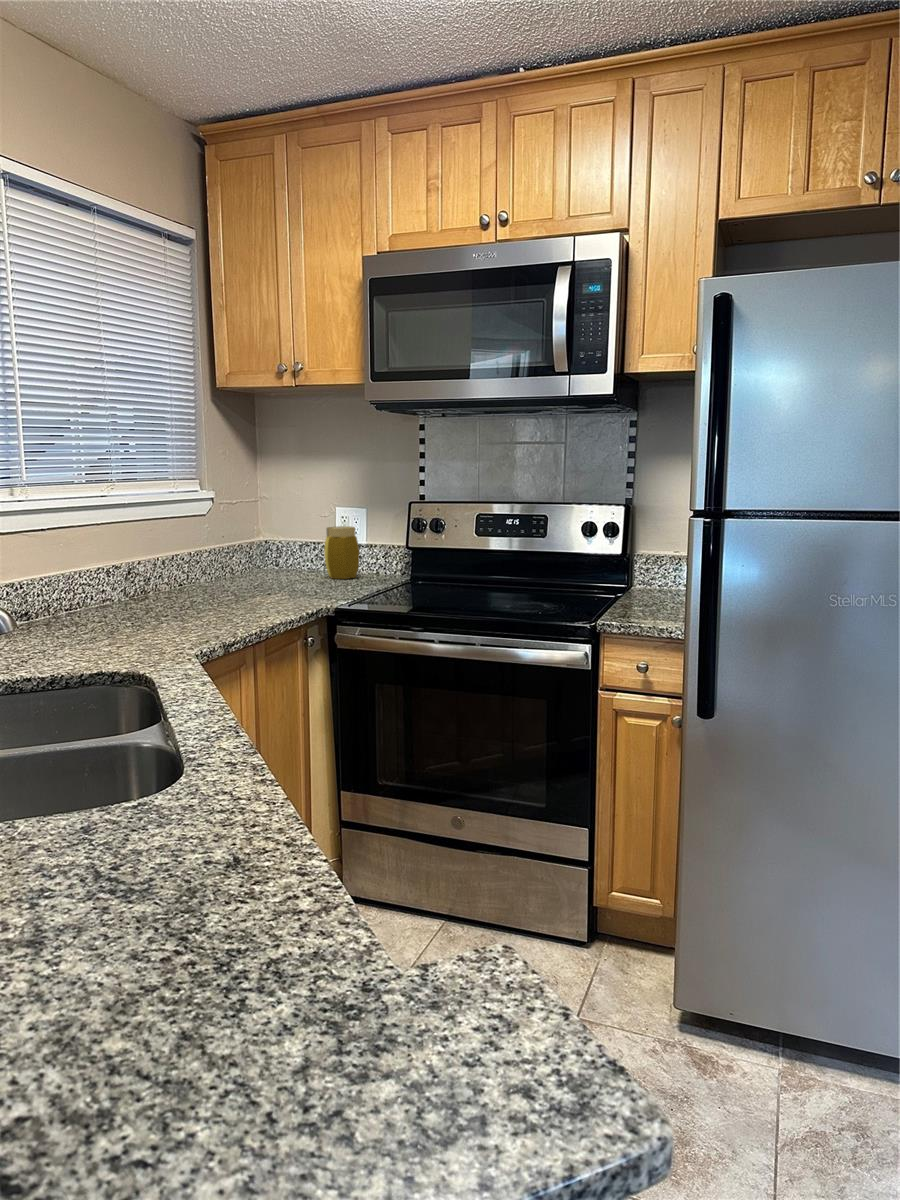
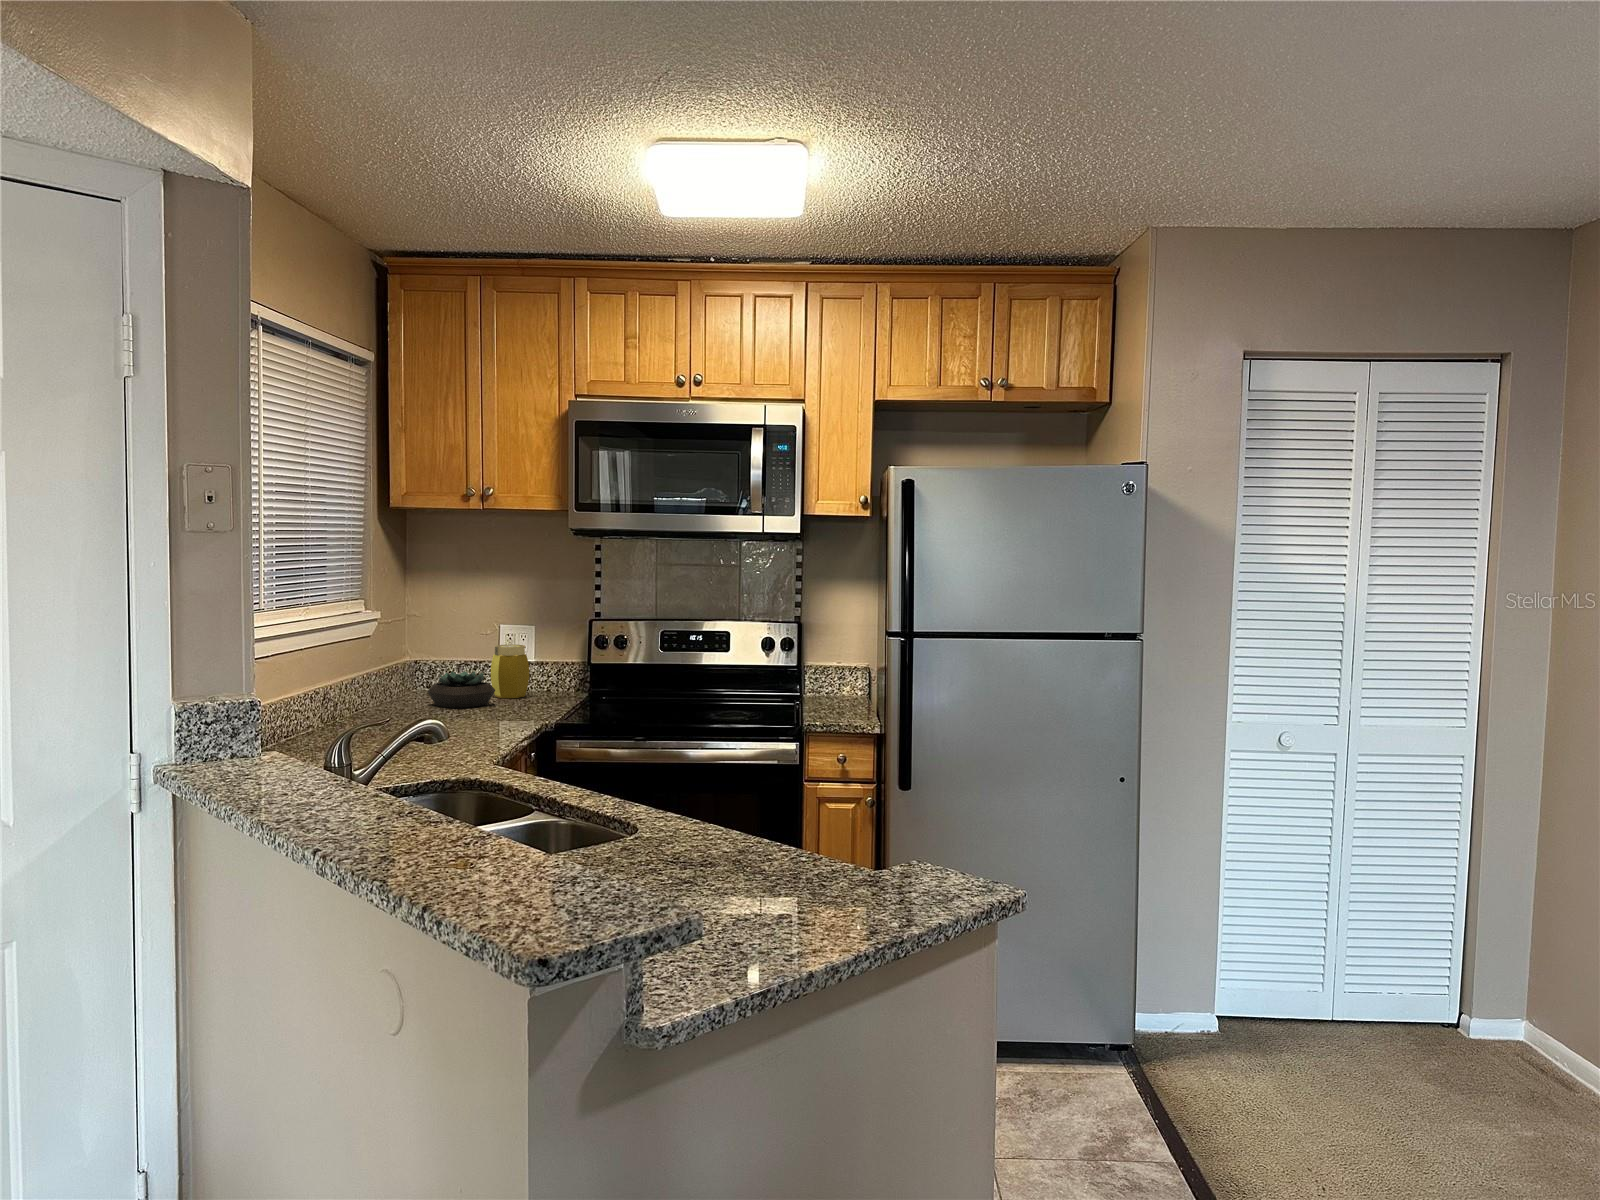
succulent plant: none [253,551,314,587] -> present [428,671,495,708]

